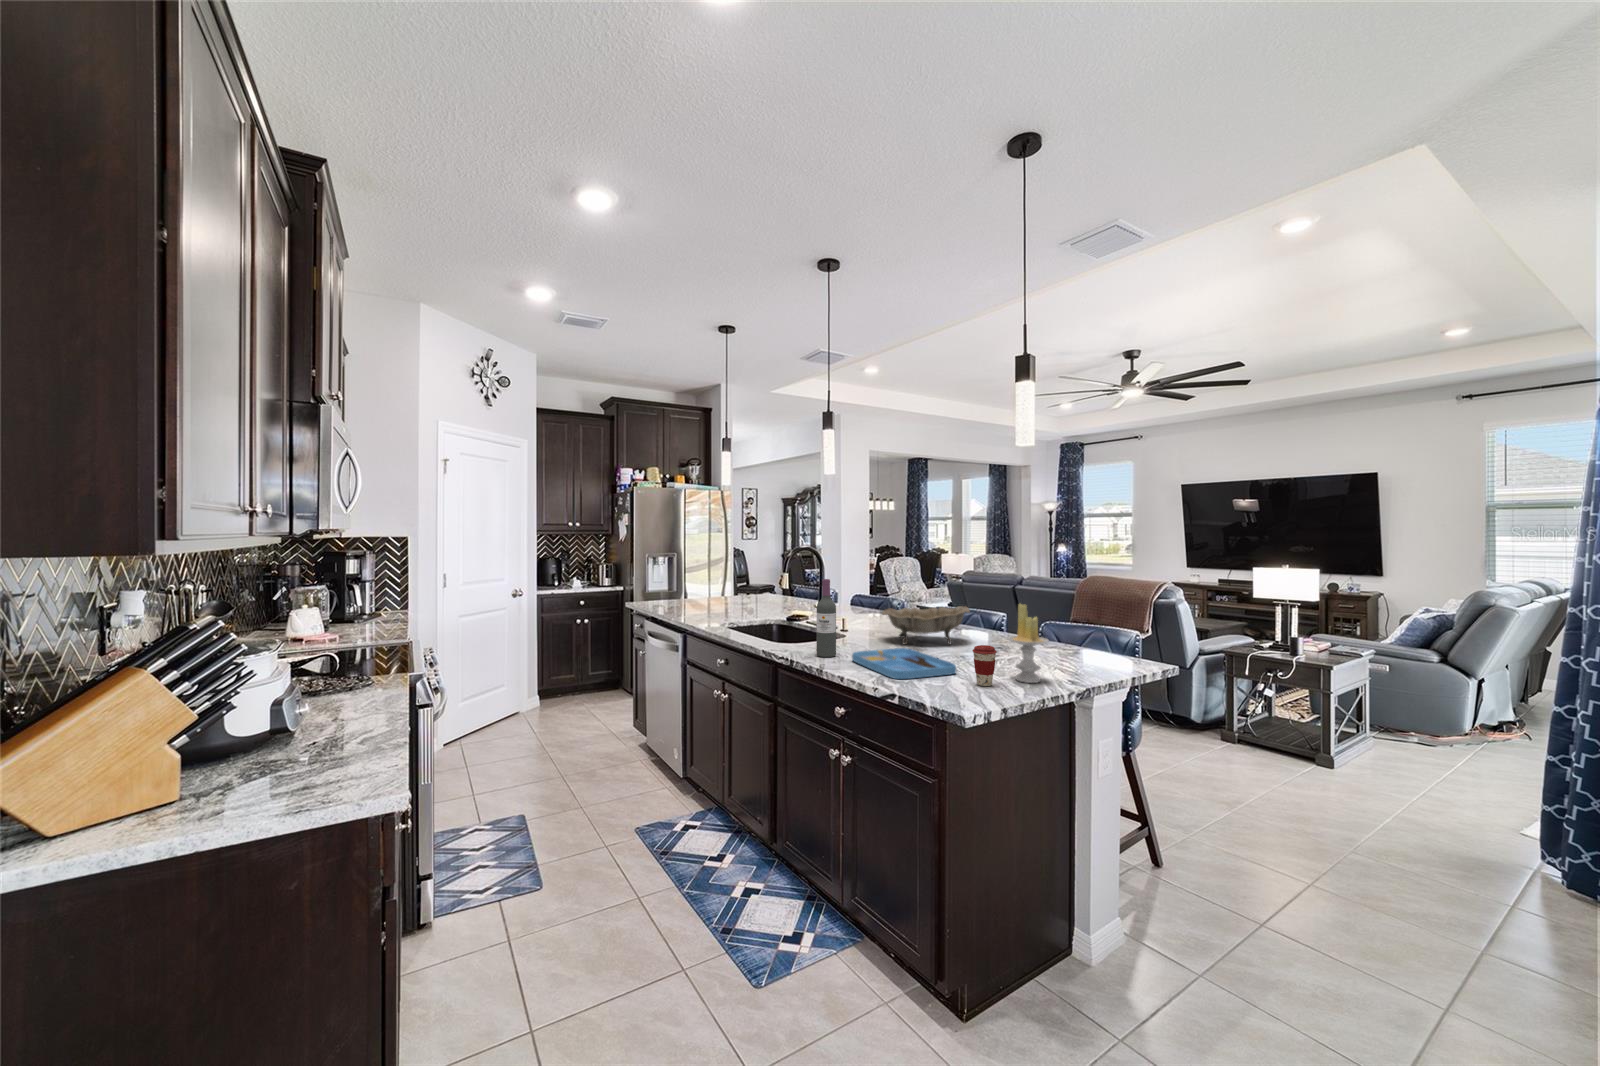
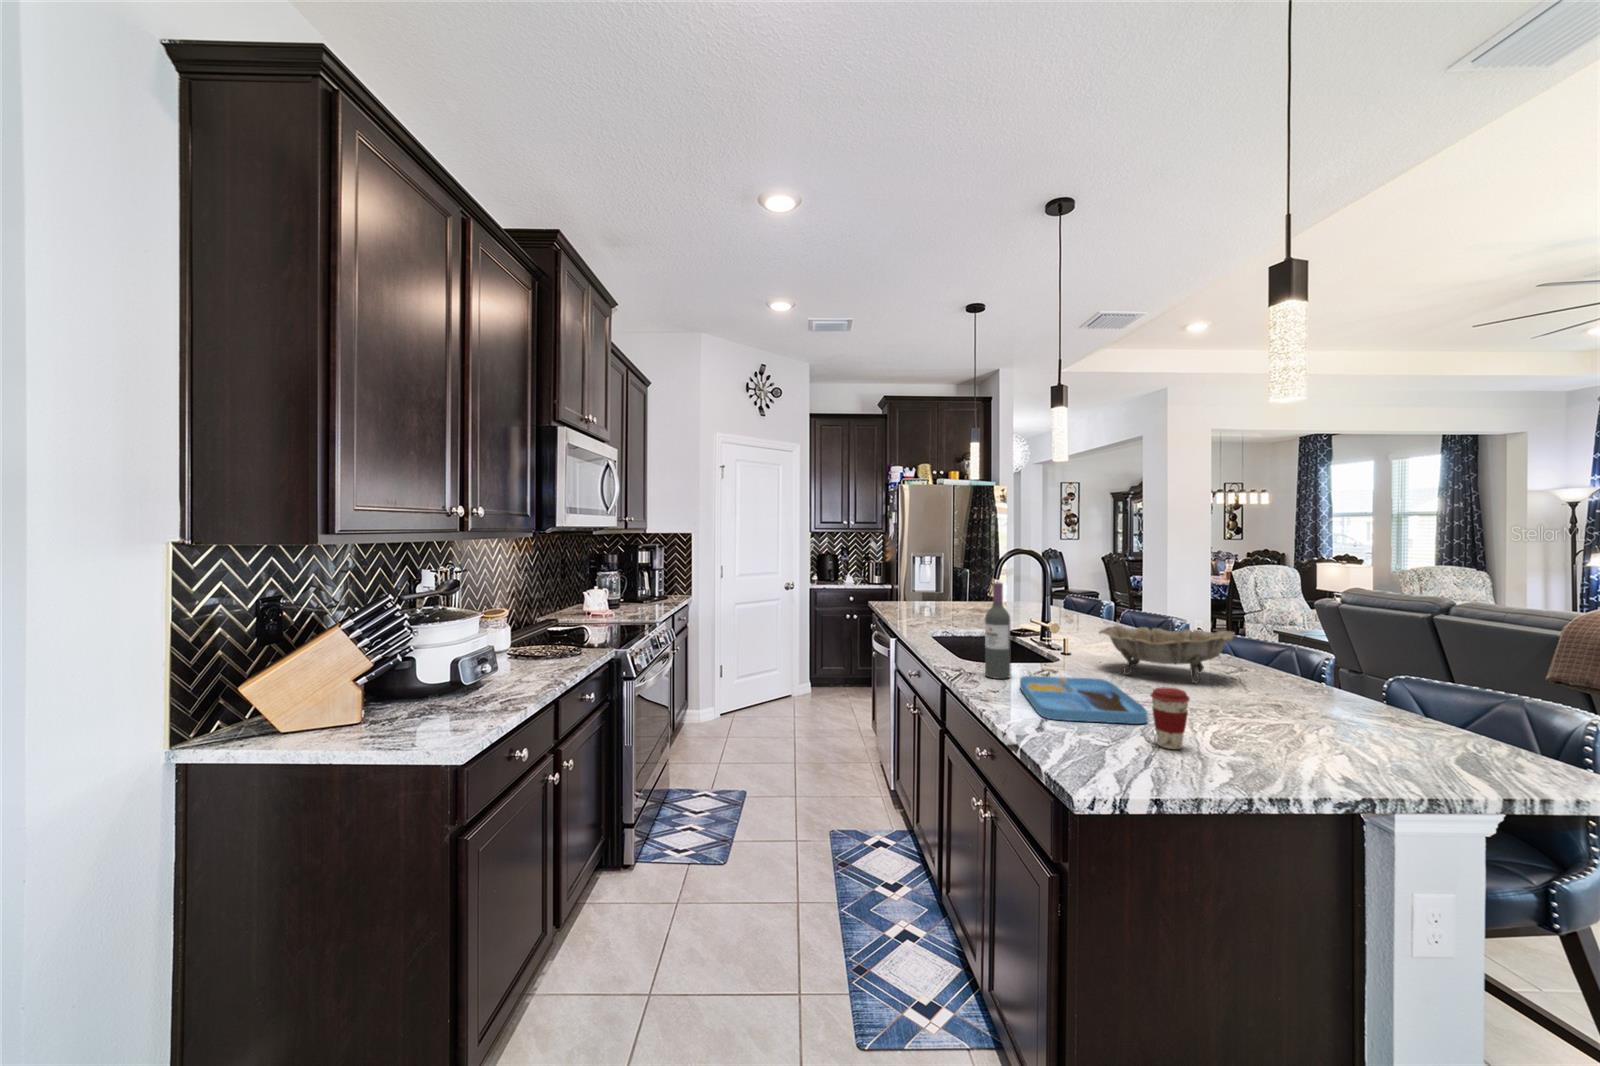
candle: present [1008,604,1048,683] -> none [1222,631,1297,758]

